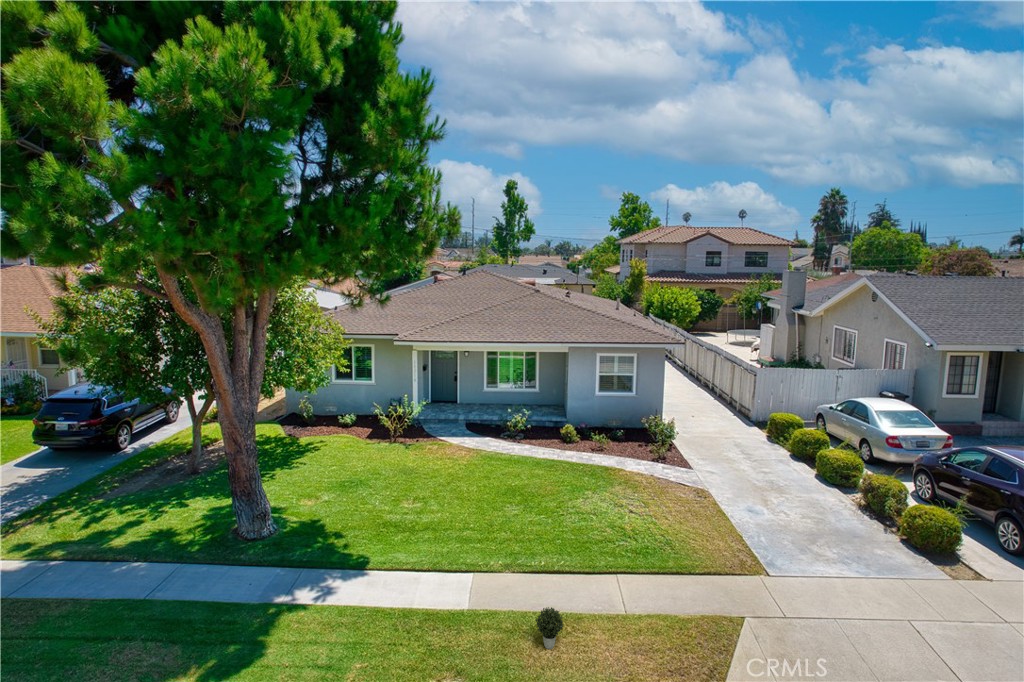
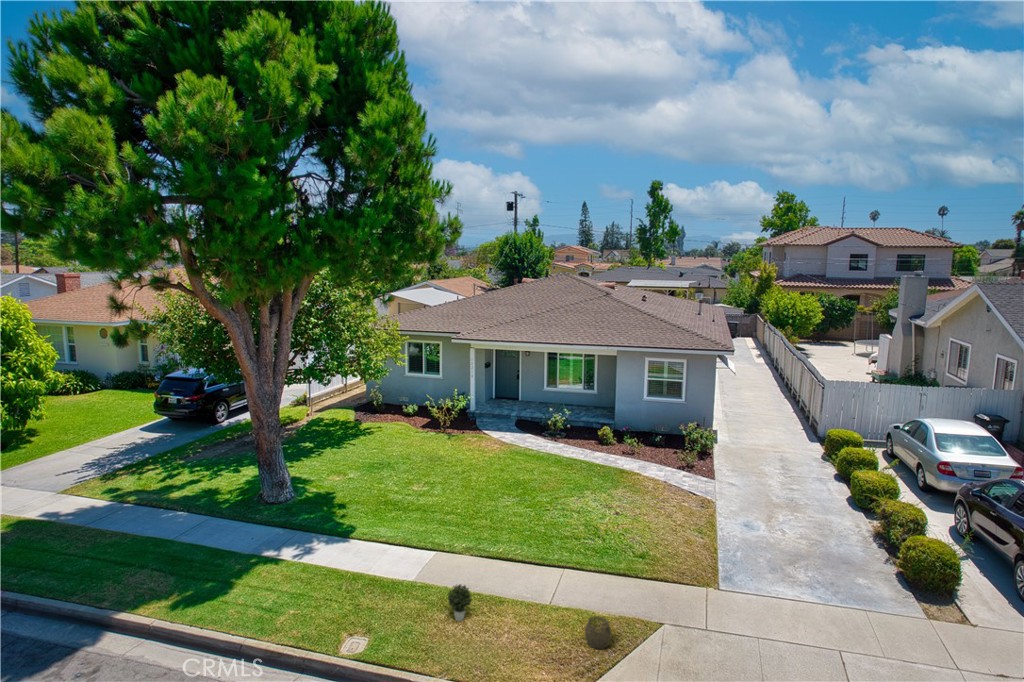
woven basket: none [688,622,718,656] -> present [585,617,611,649]

